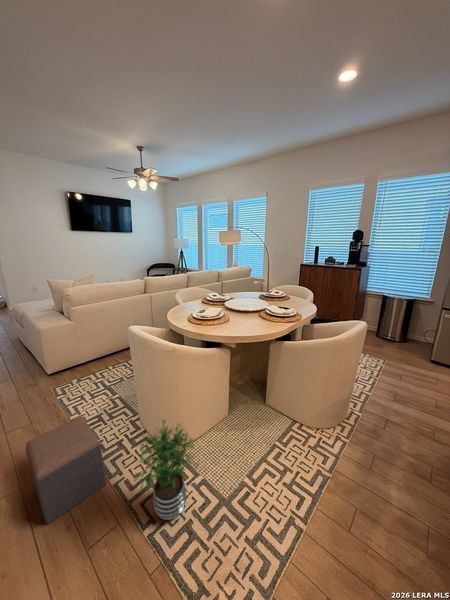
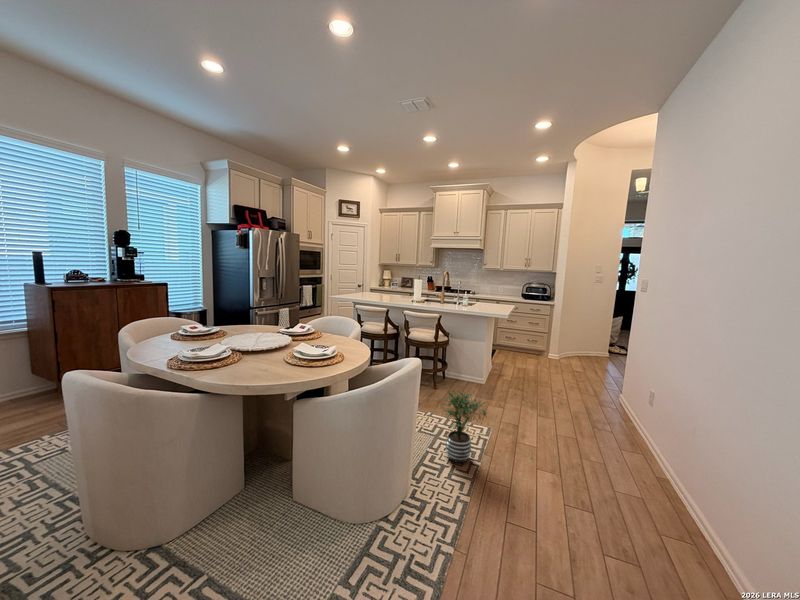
footstool: present [26,417,106,524] -> none [462,451,532,559]

